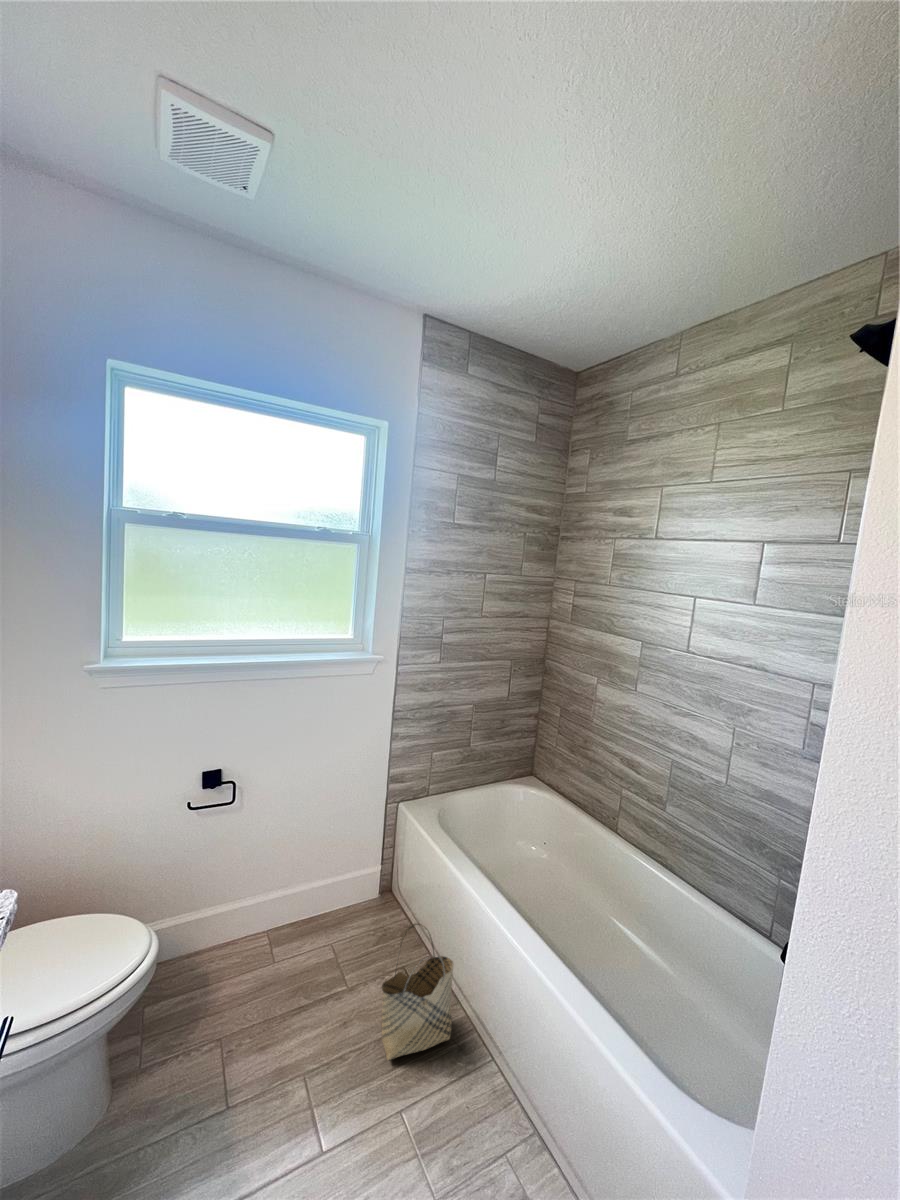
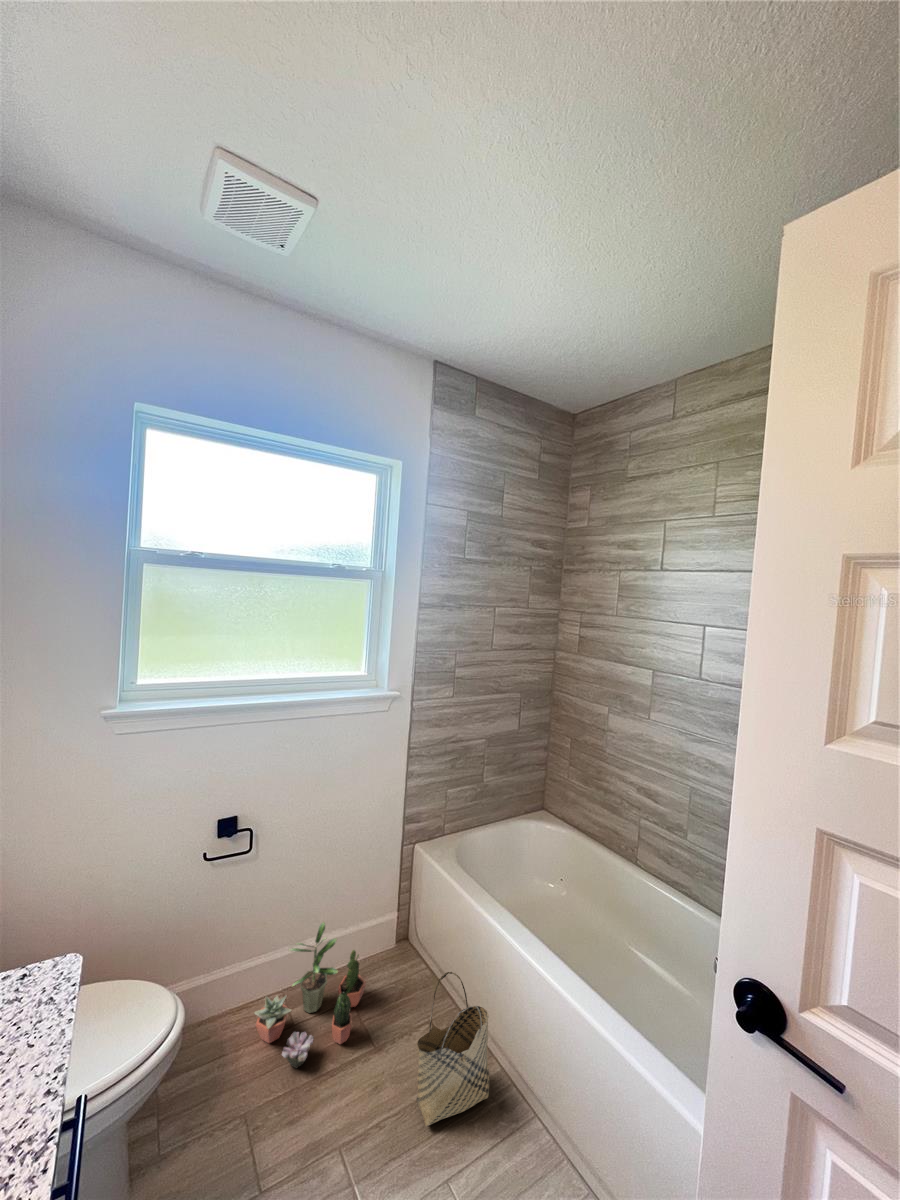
potted plant: none [236,872,344,1001] -> present [254,922,366,1068]

